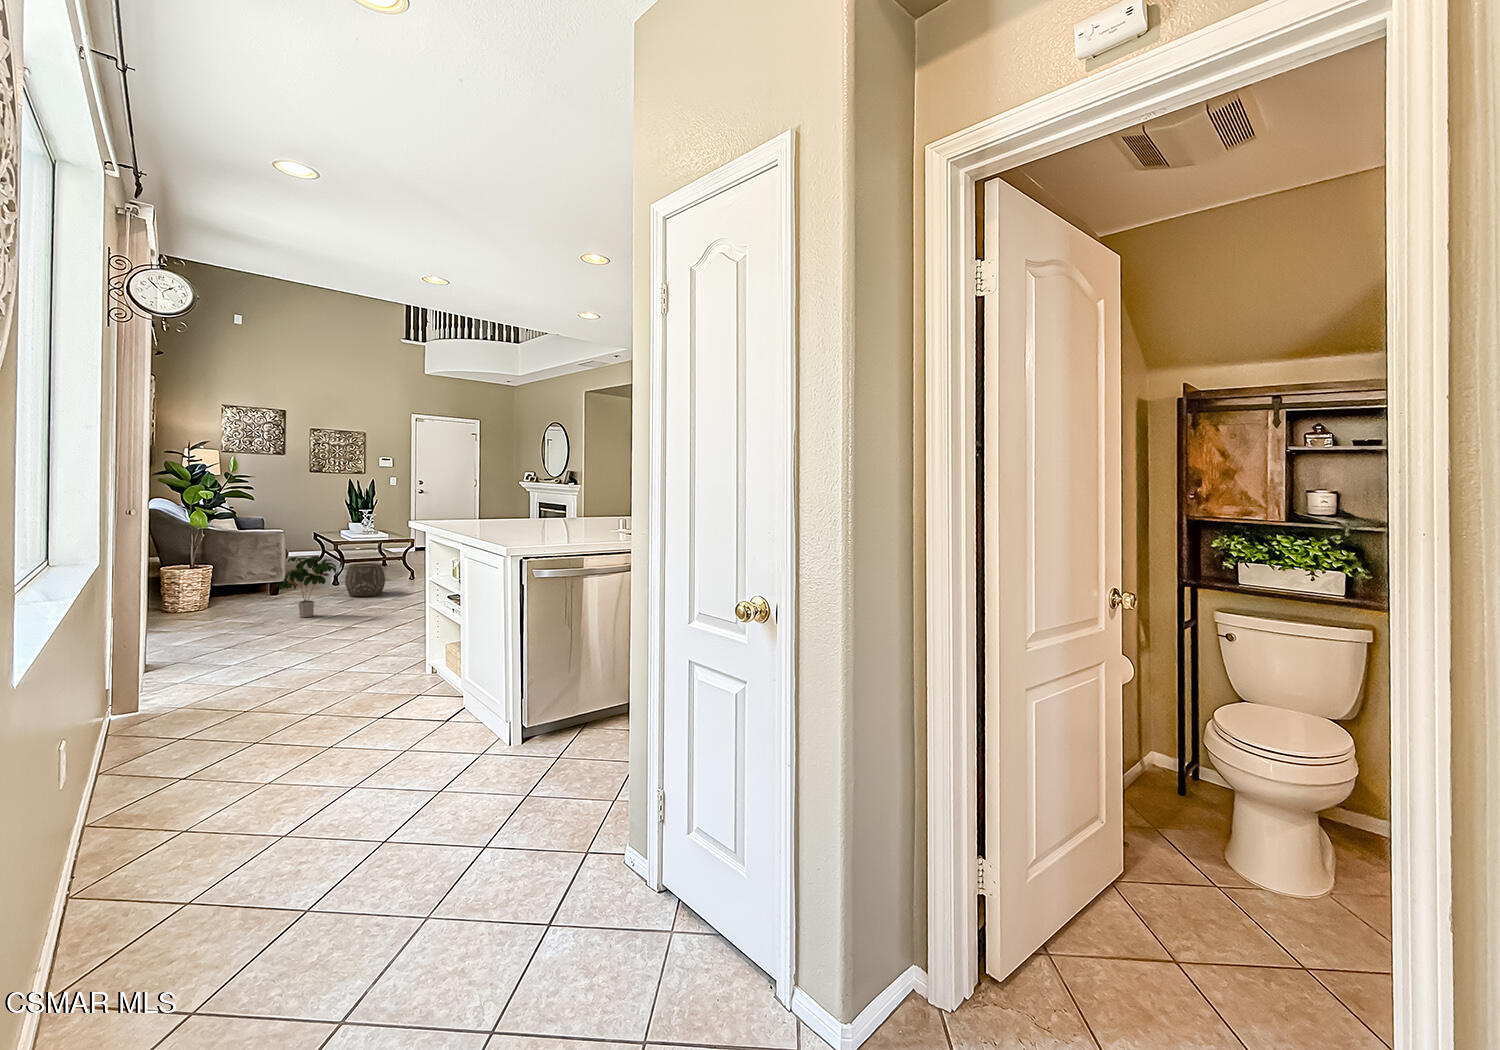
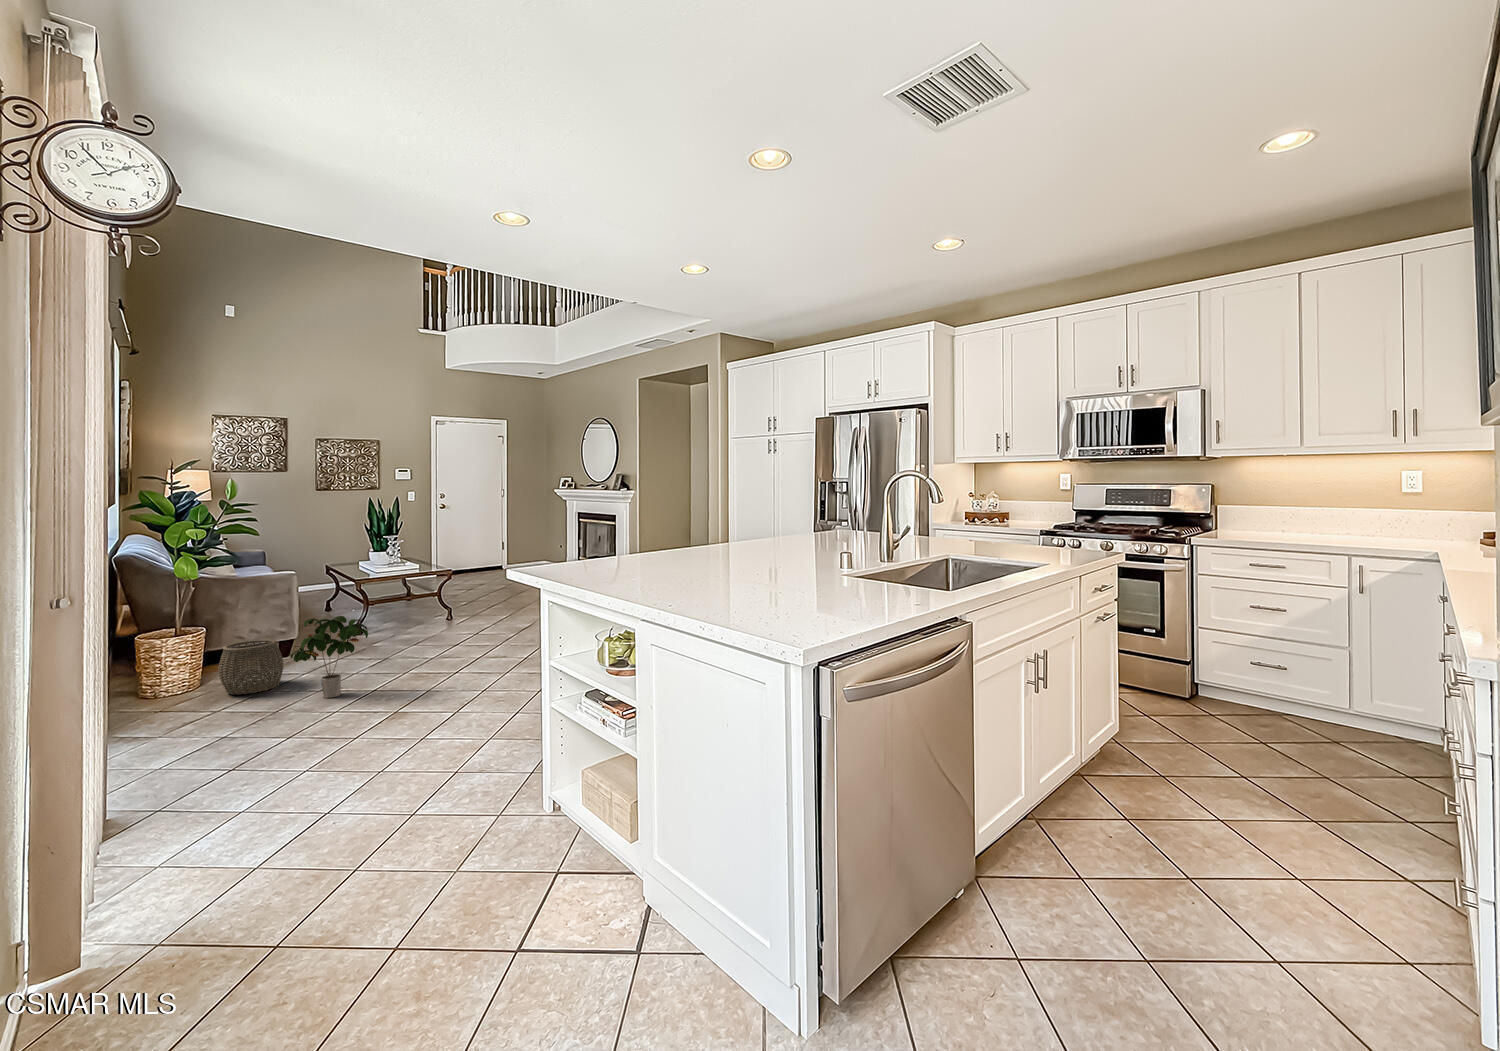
woven basket: present [345,563,385,596] -> present [218,639,284,695]

